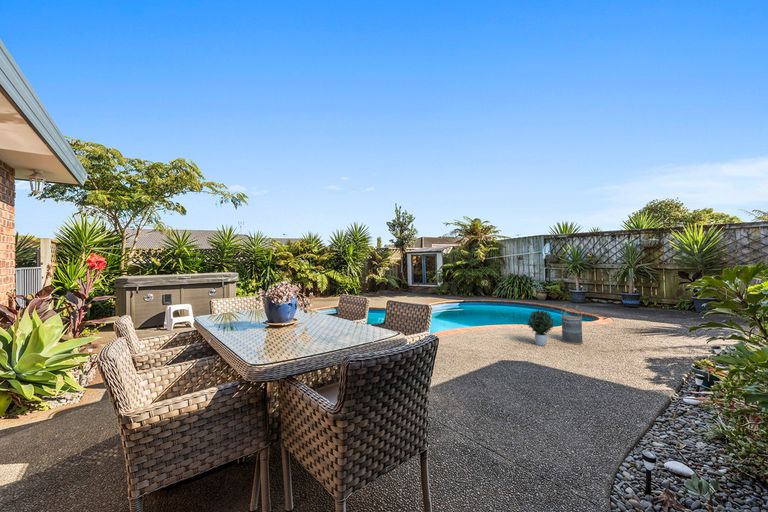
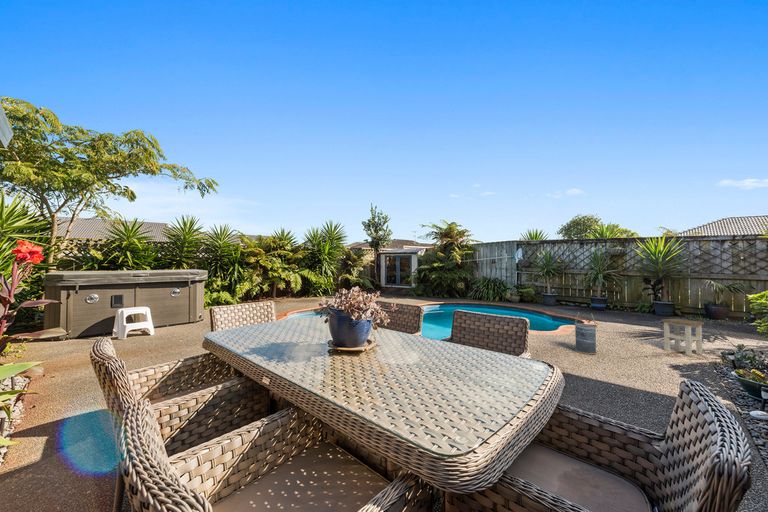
potted plant: present [527,310,554,346] -> none [544,318,574,357]
stool: none [655,311,698,347] -> present [661,319,704,356]

